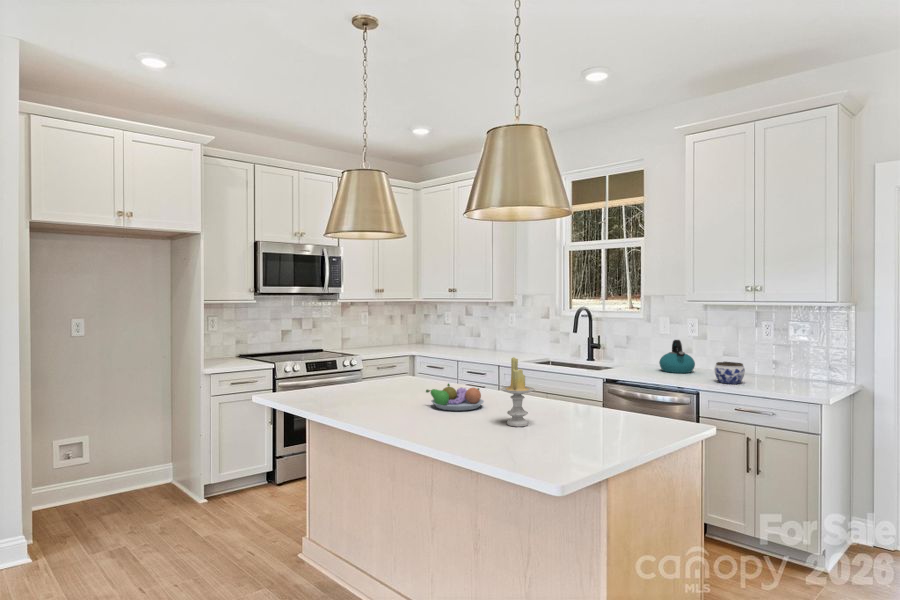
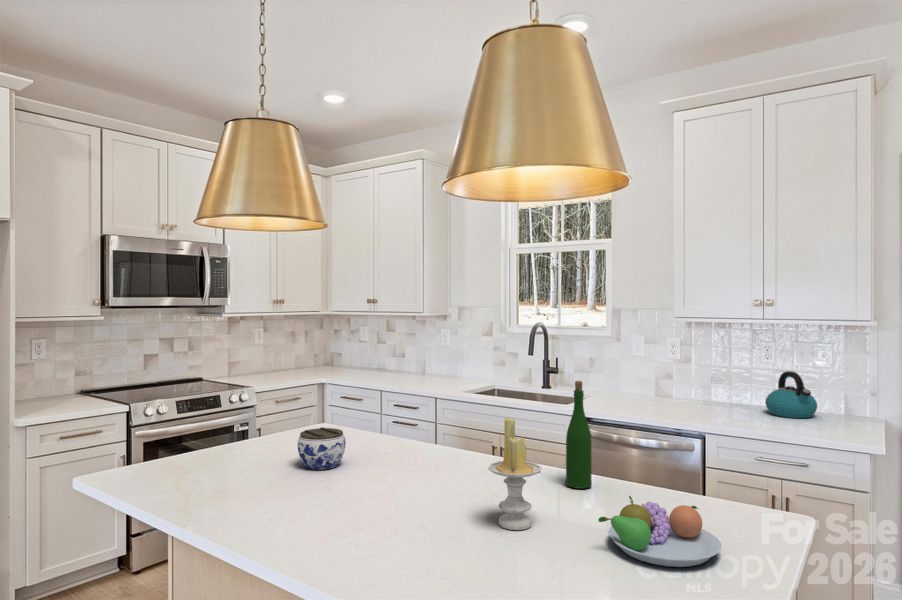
wine bottle: none [563,339,582,412] -> present [566,381,592,489]
kettle: present [659,340,695,373] -> present [765,371,817,418]
jar: present [715,362,745,384] -> present [298,427,346,470]
fruit bowl: present [426,384,484,411] -> present [598,496,722,567]

